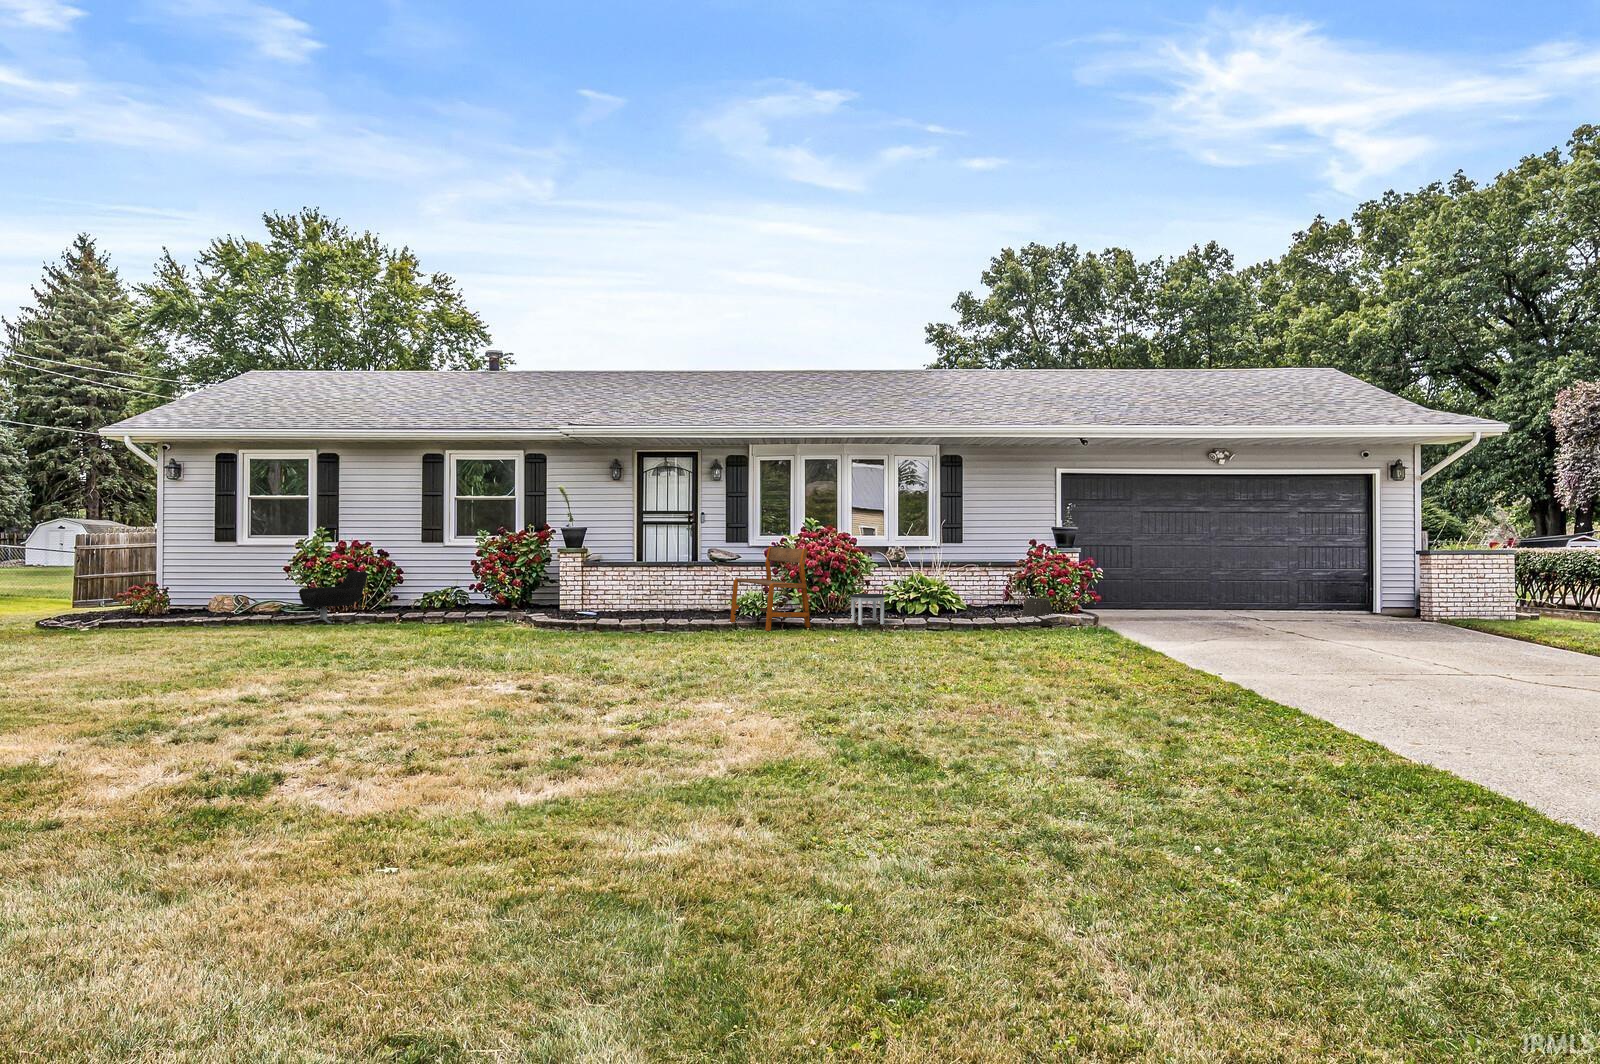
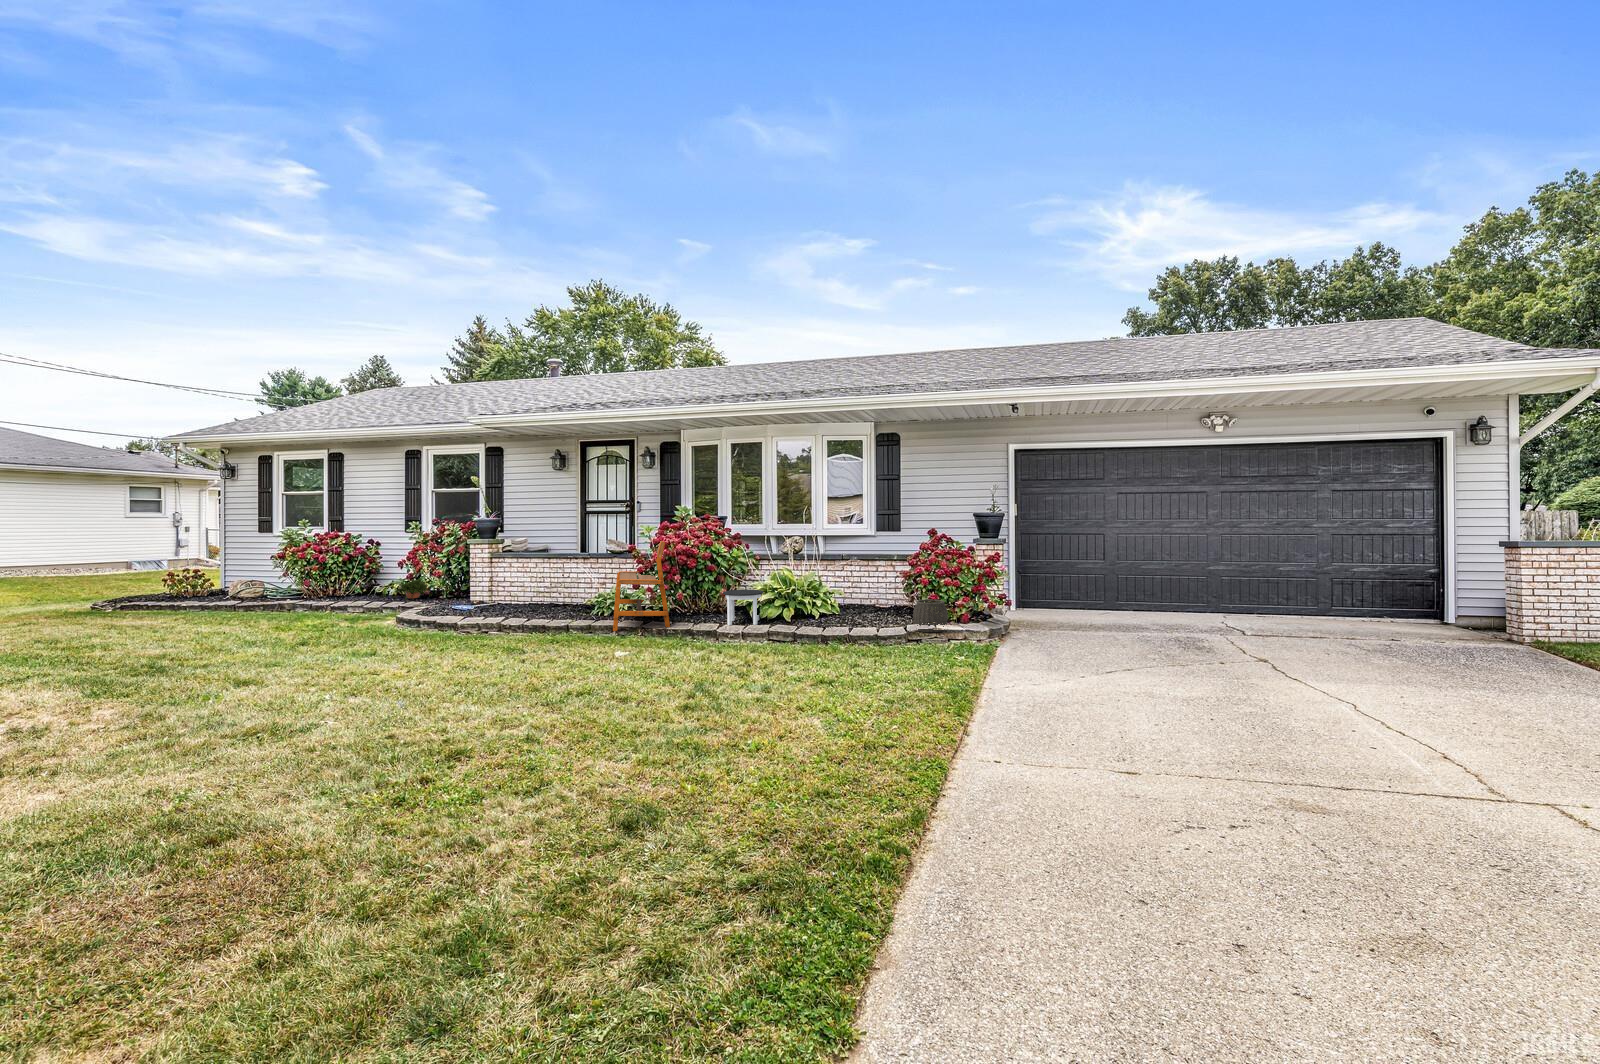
lounge chair: present [299,571,368,623] -> none [266,559,333,607]
potted plant: none [430,591,469,615] -> present [395,579,431,600]

